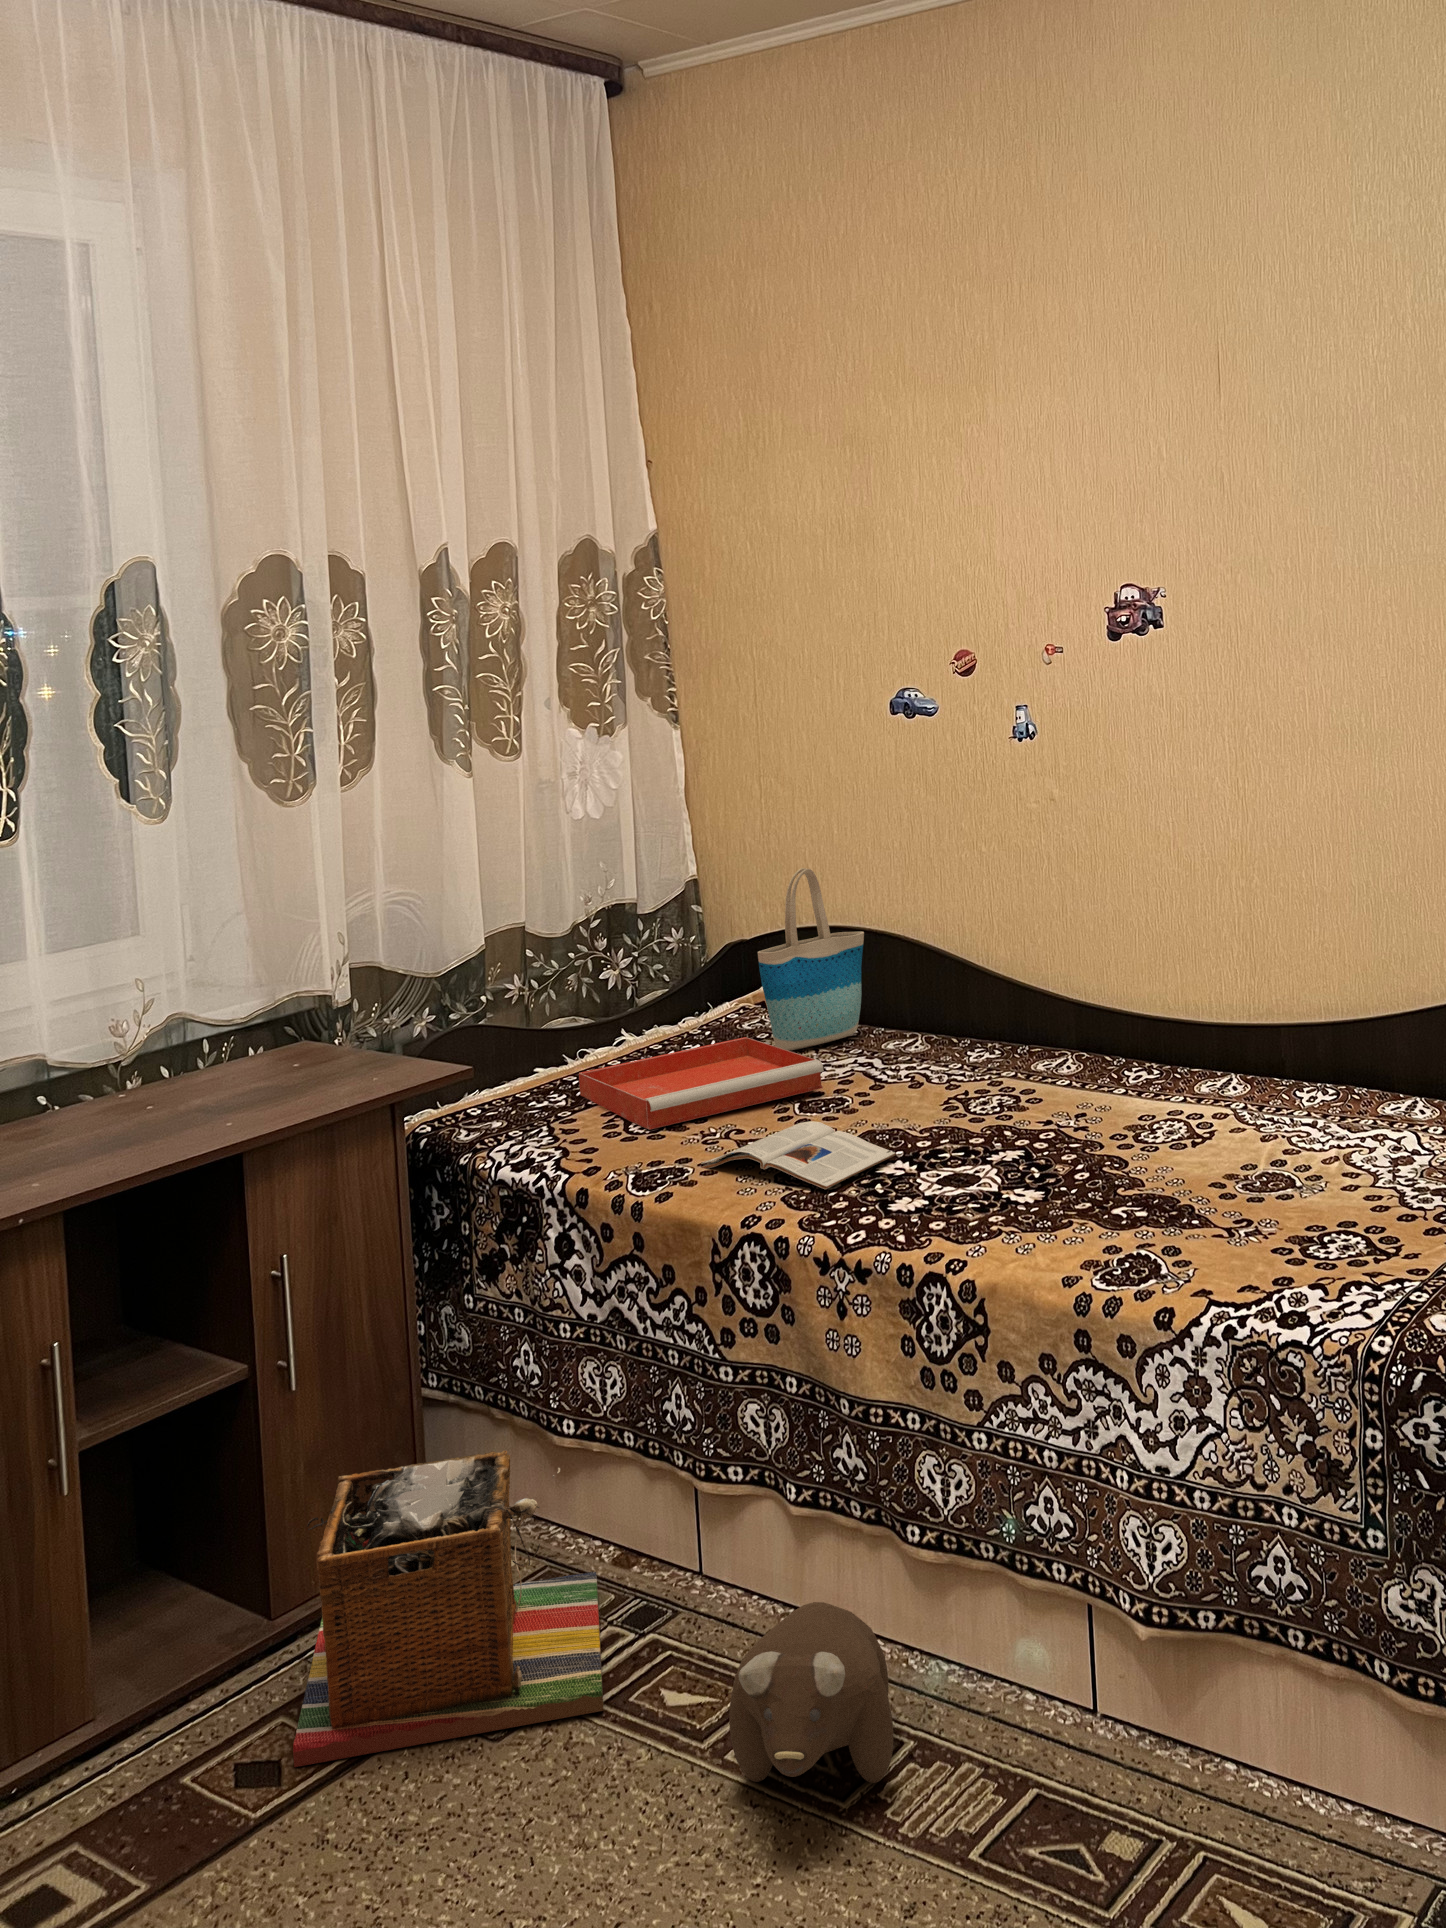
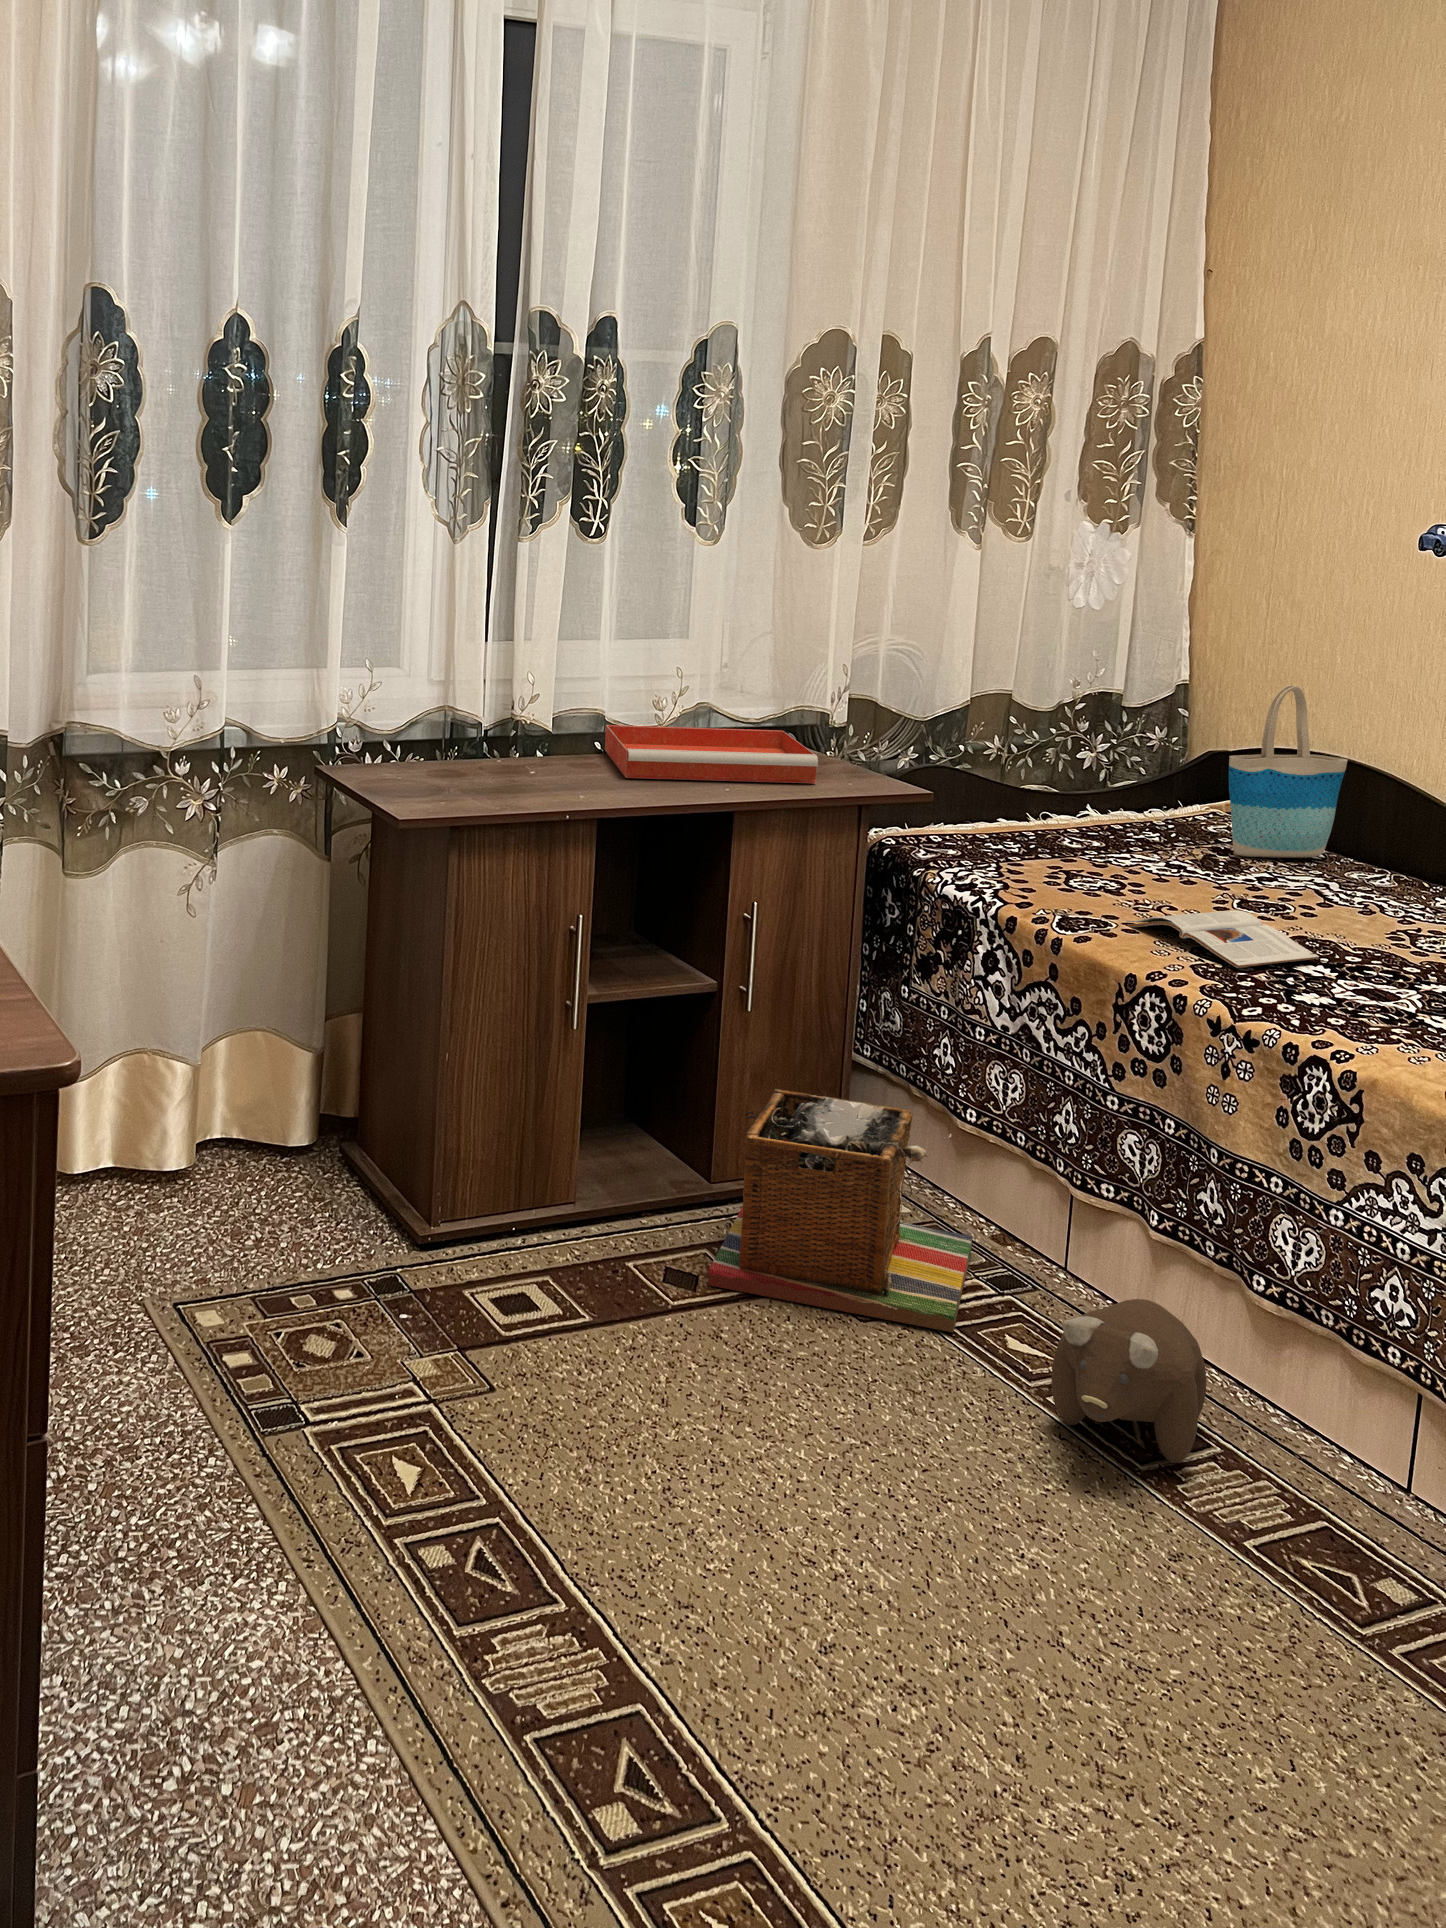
tray: present [579,1037,824,1130] -> present [605,725,818,783]

